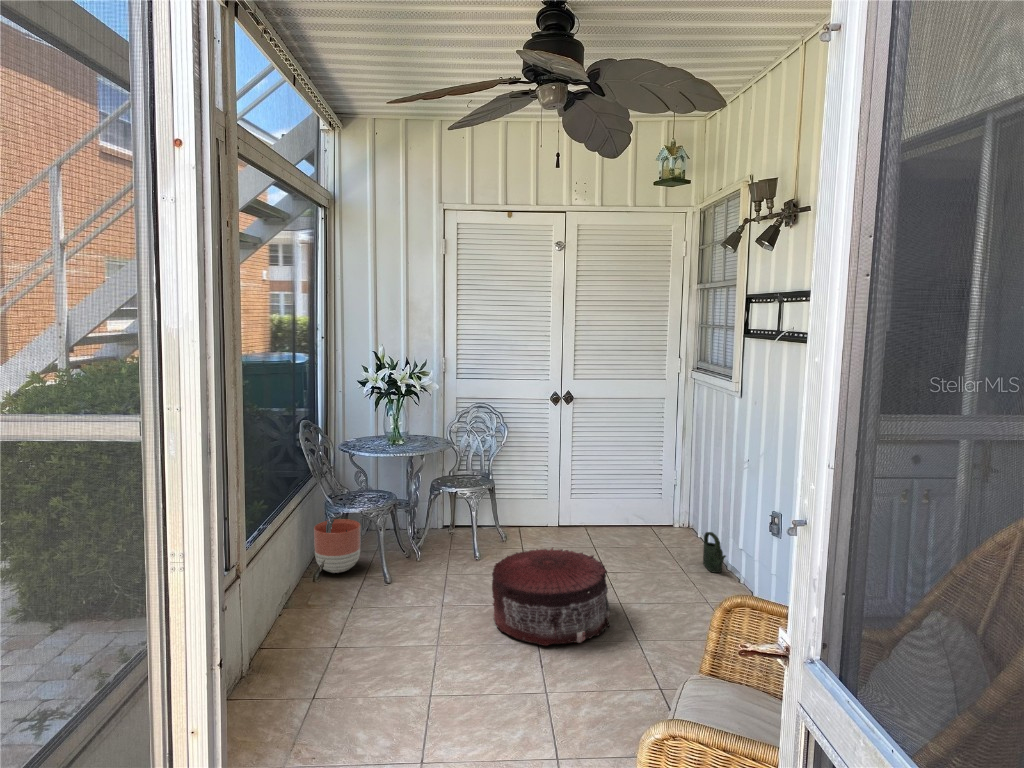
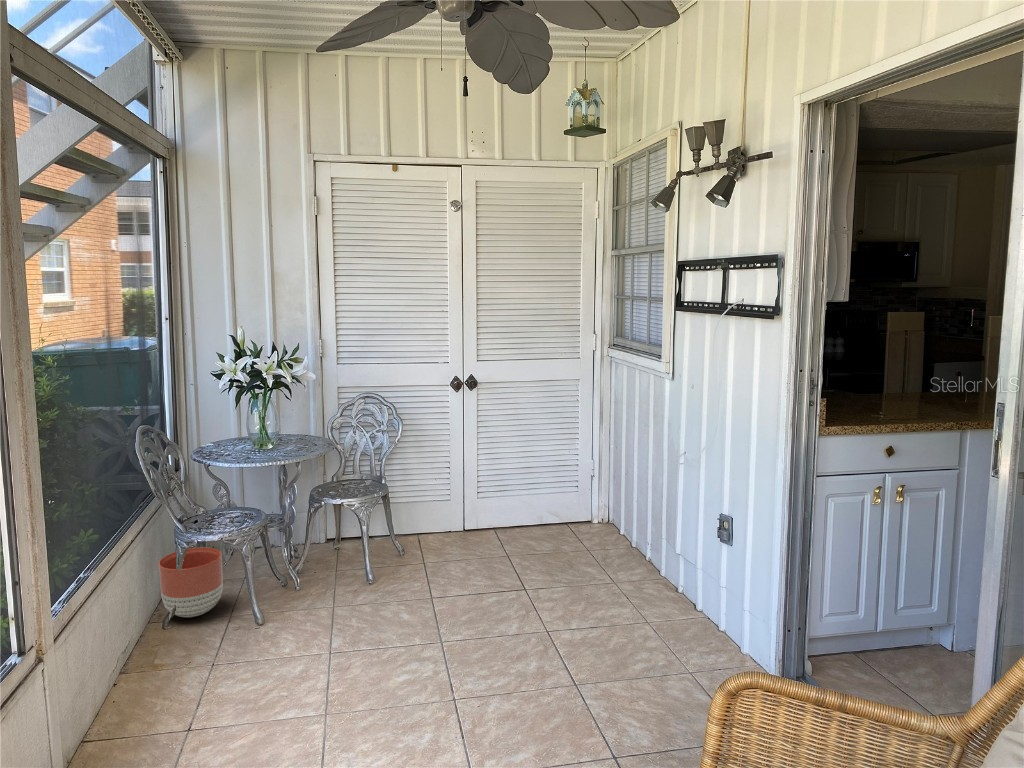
watering can: present [703,532,726,573] -> none [630,529,659,574]
pouf: present [492,548,610,646] -> none [397,565,543,694]

